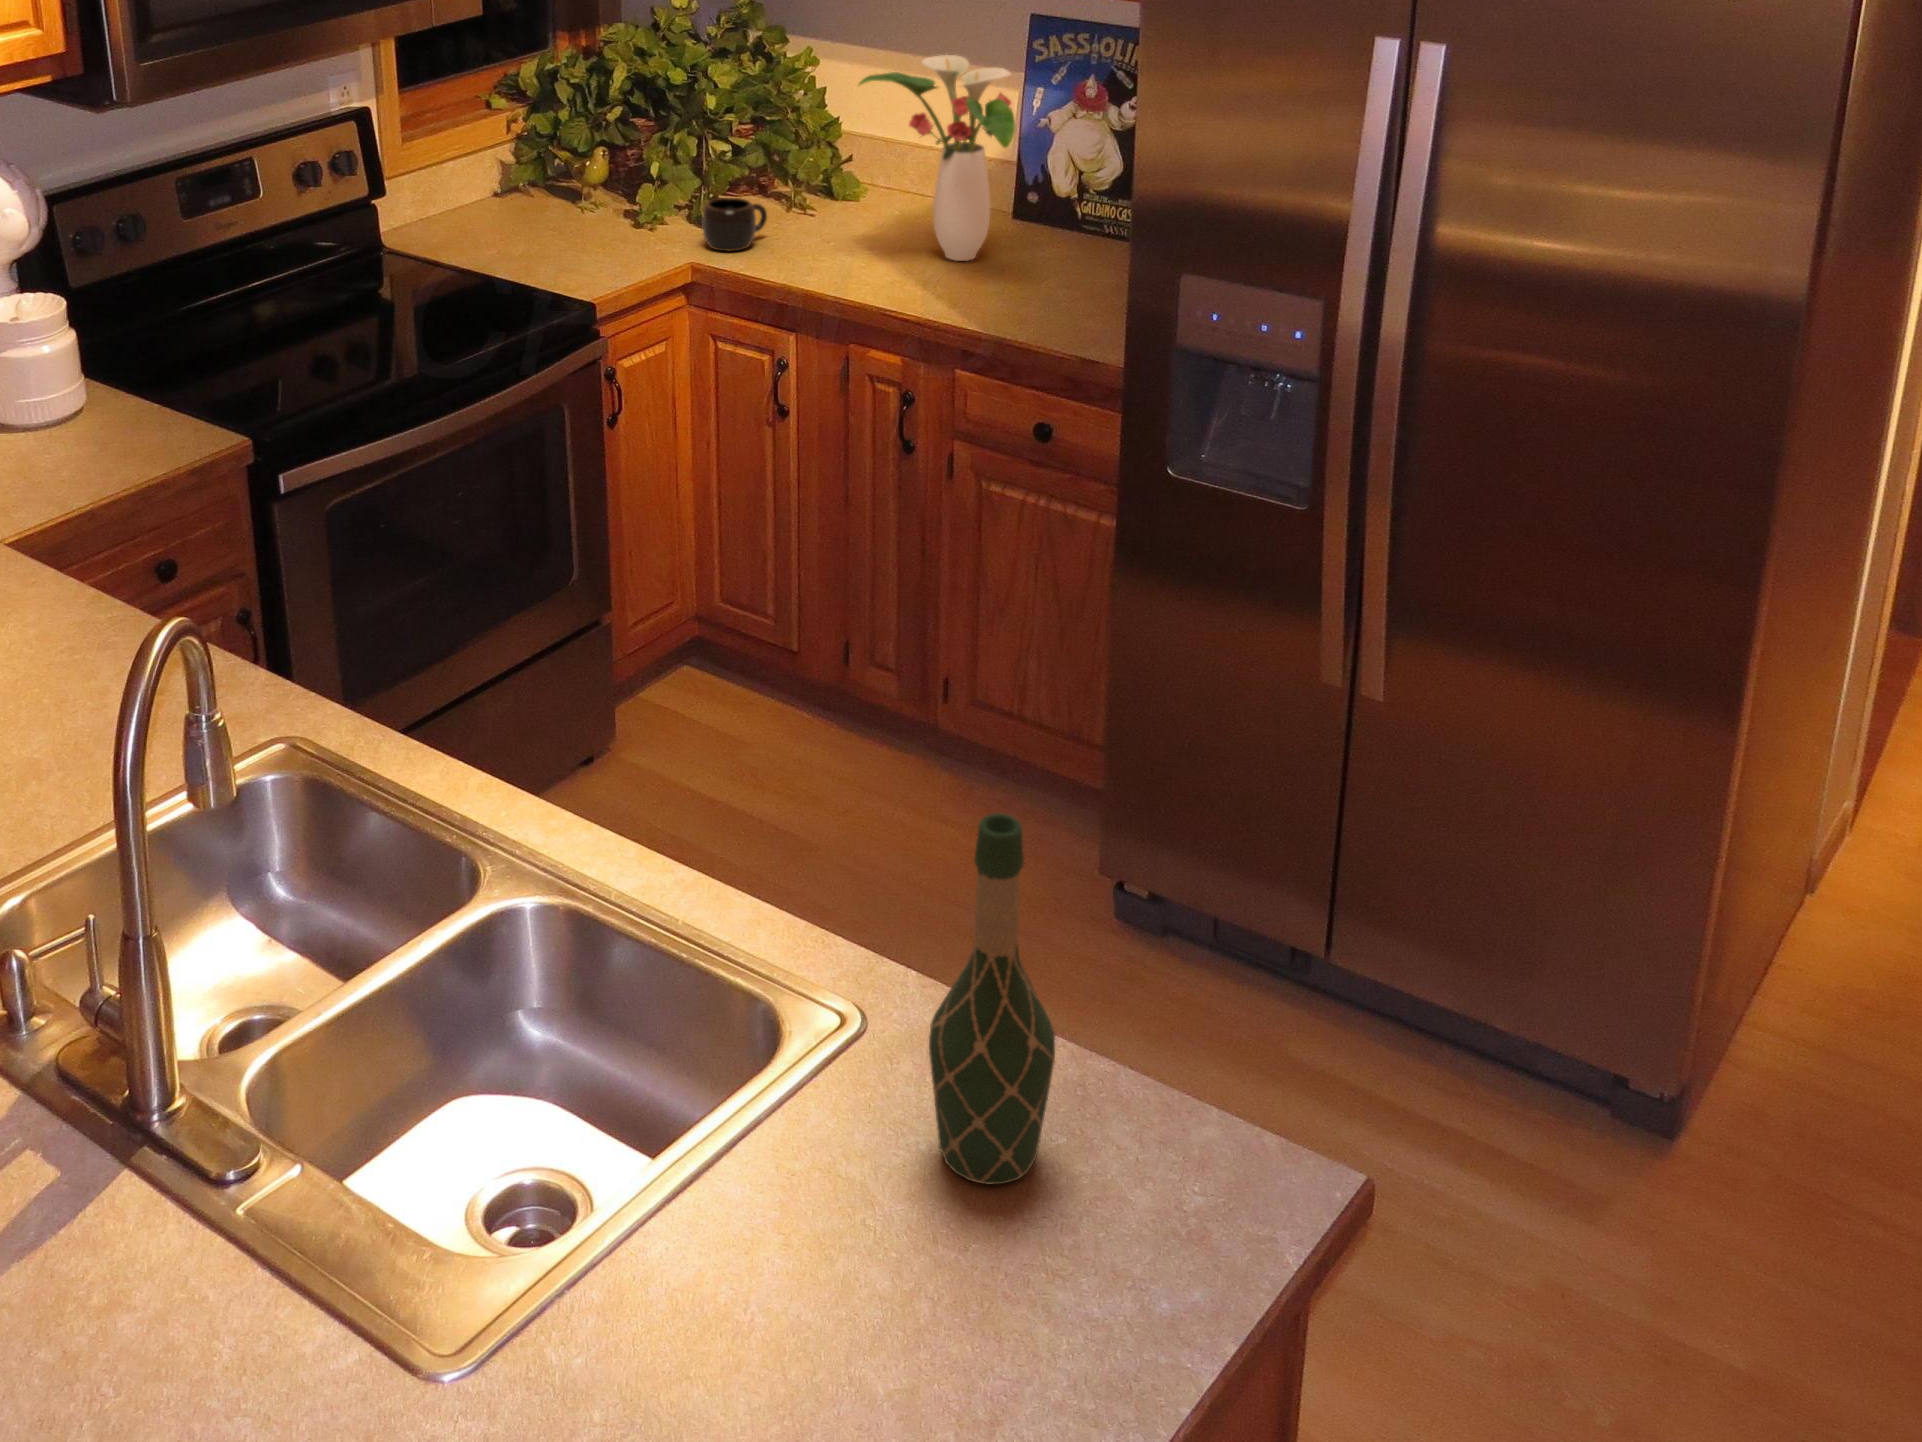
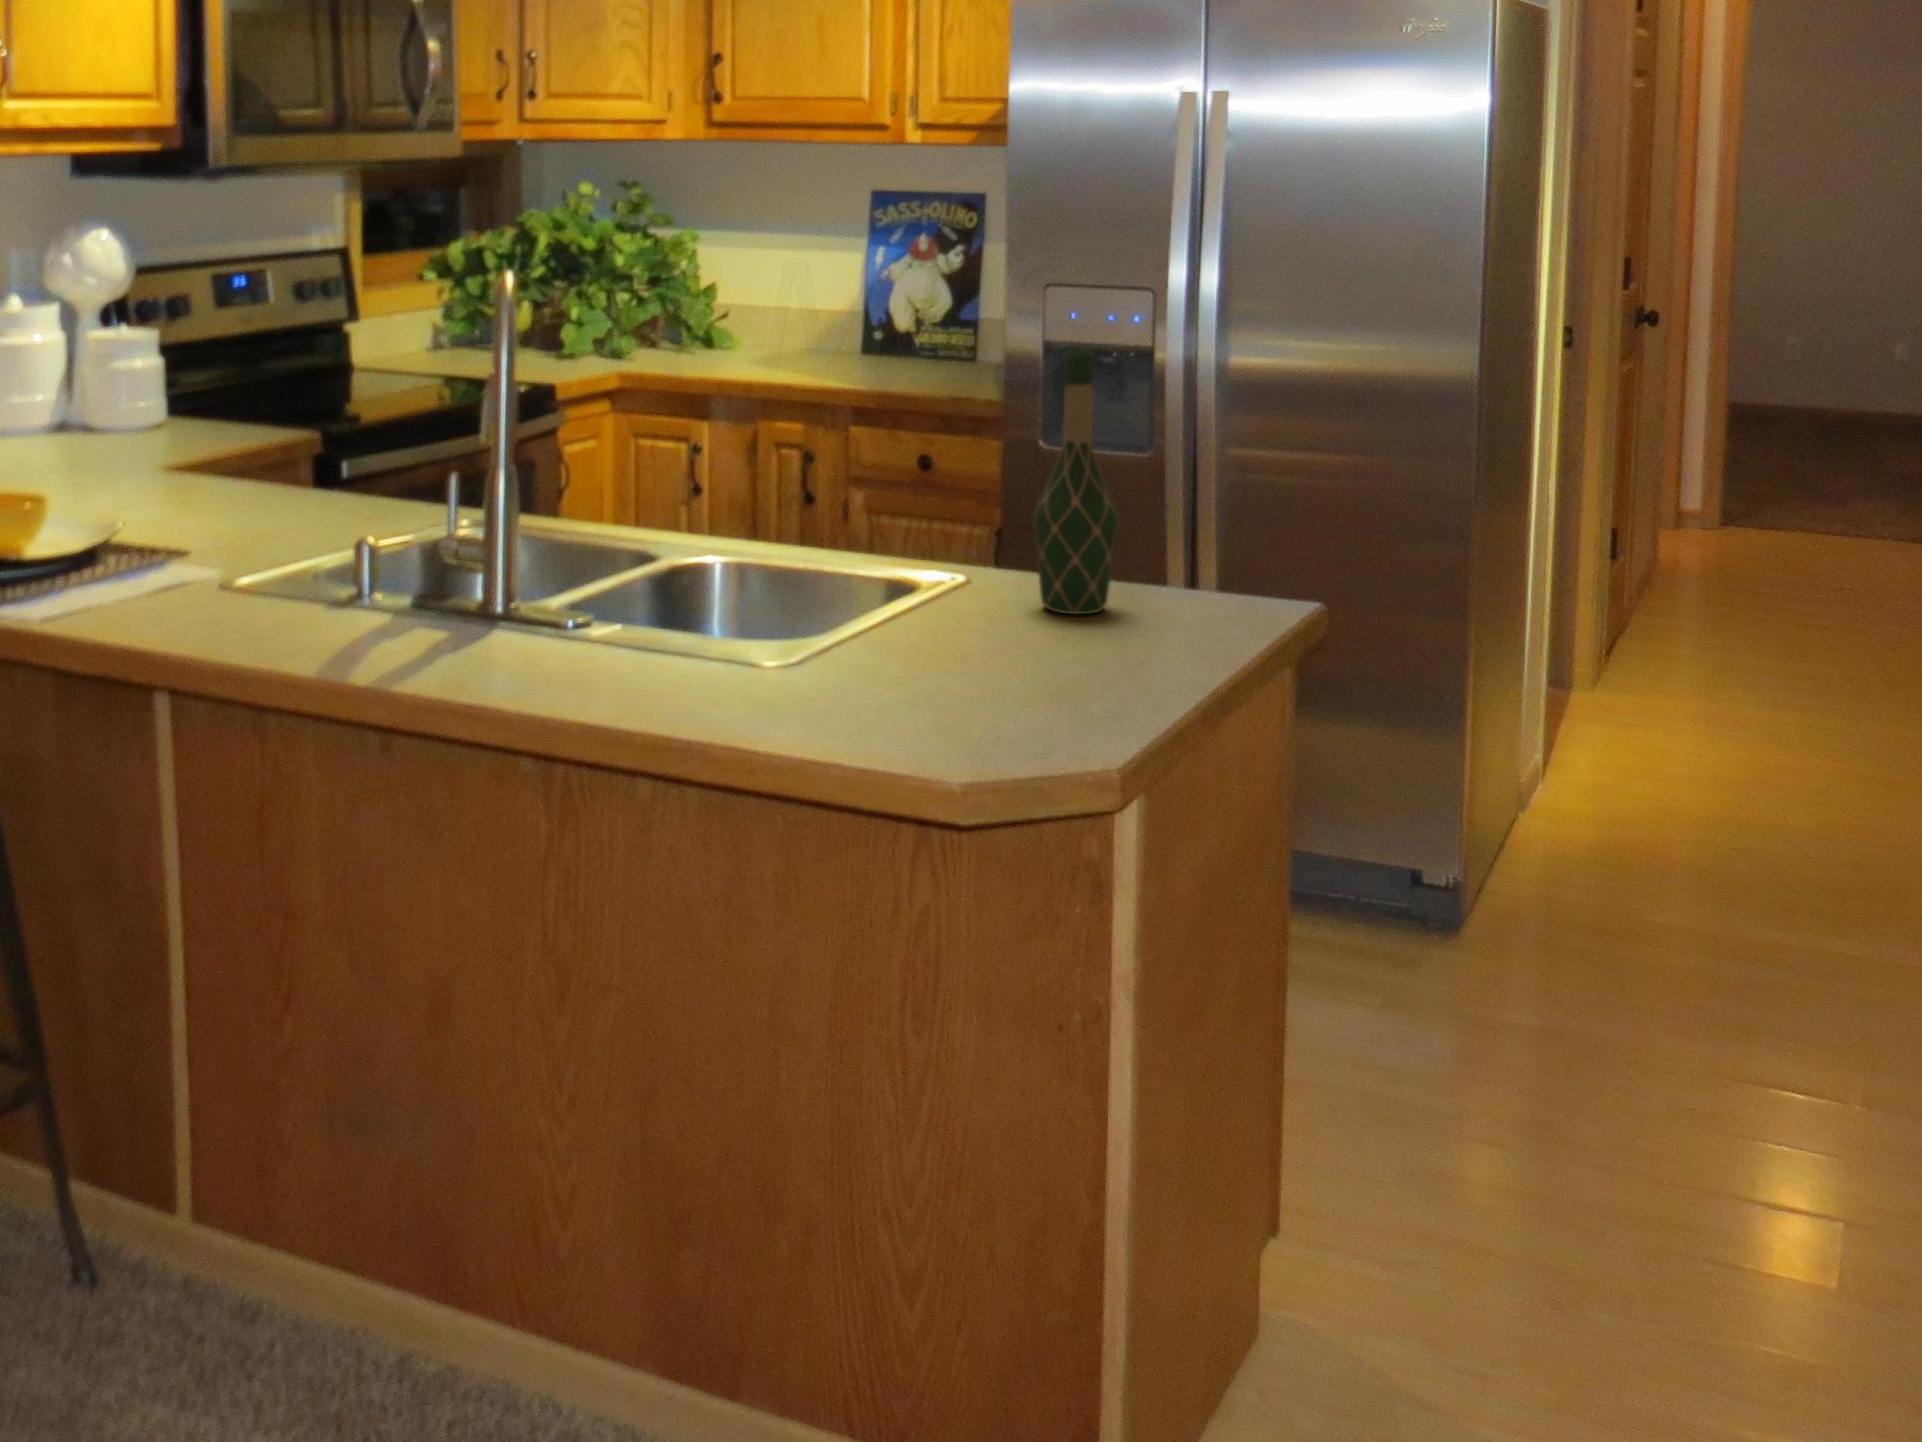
flower arrangement: present [859,55,1015,261] -> none [753,207,882,368]
mug: present [703,198,767,251] -> none [622,328,673,367]

